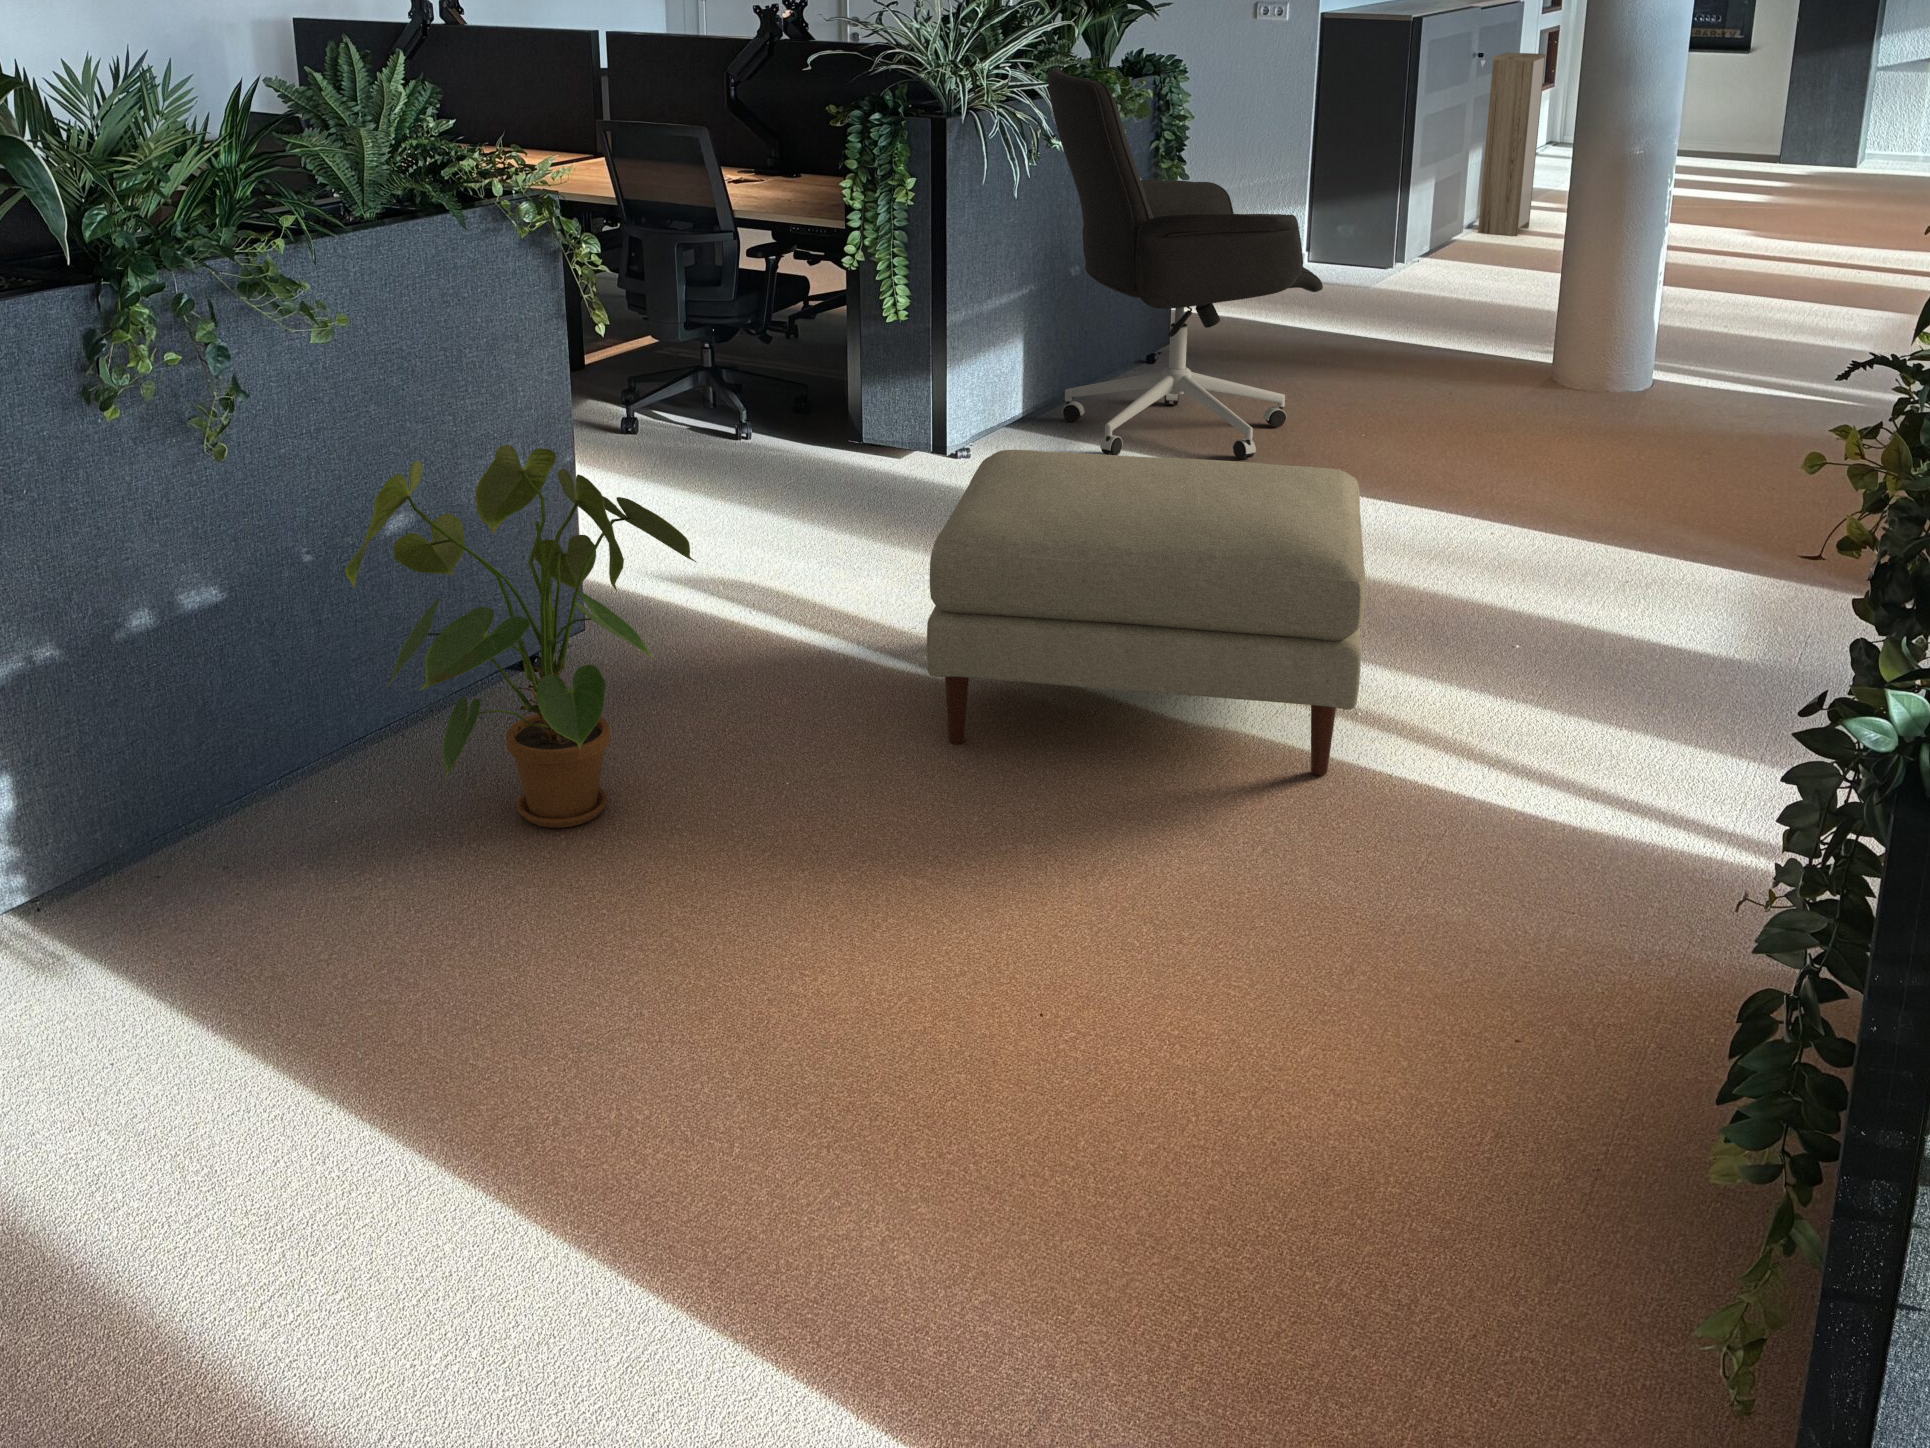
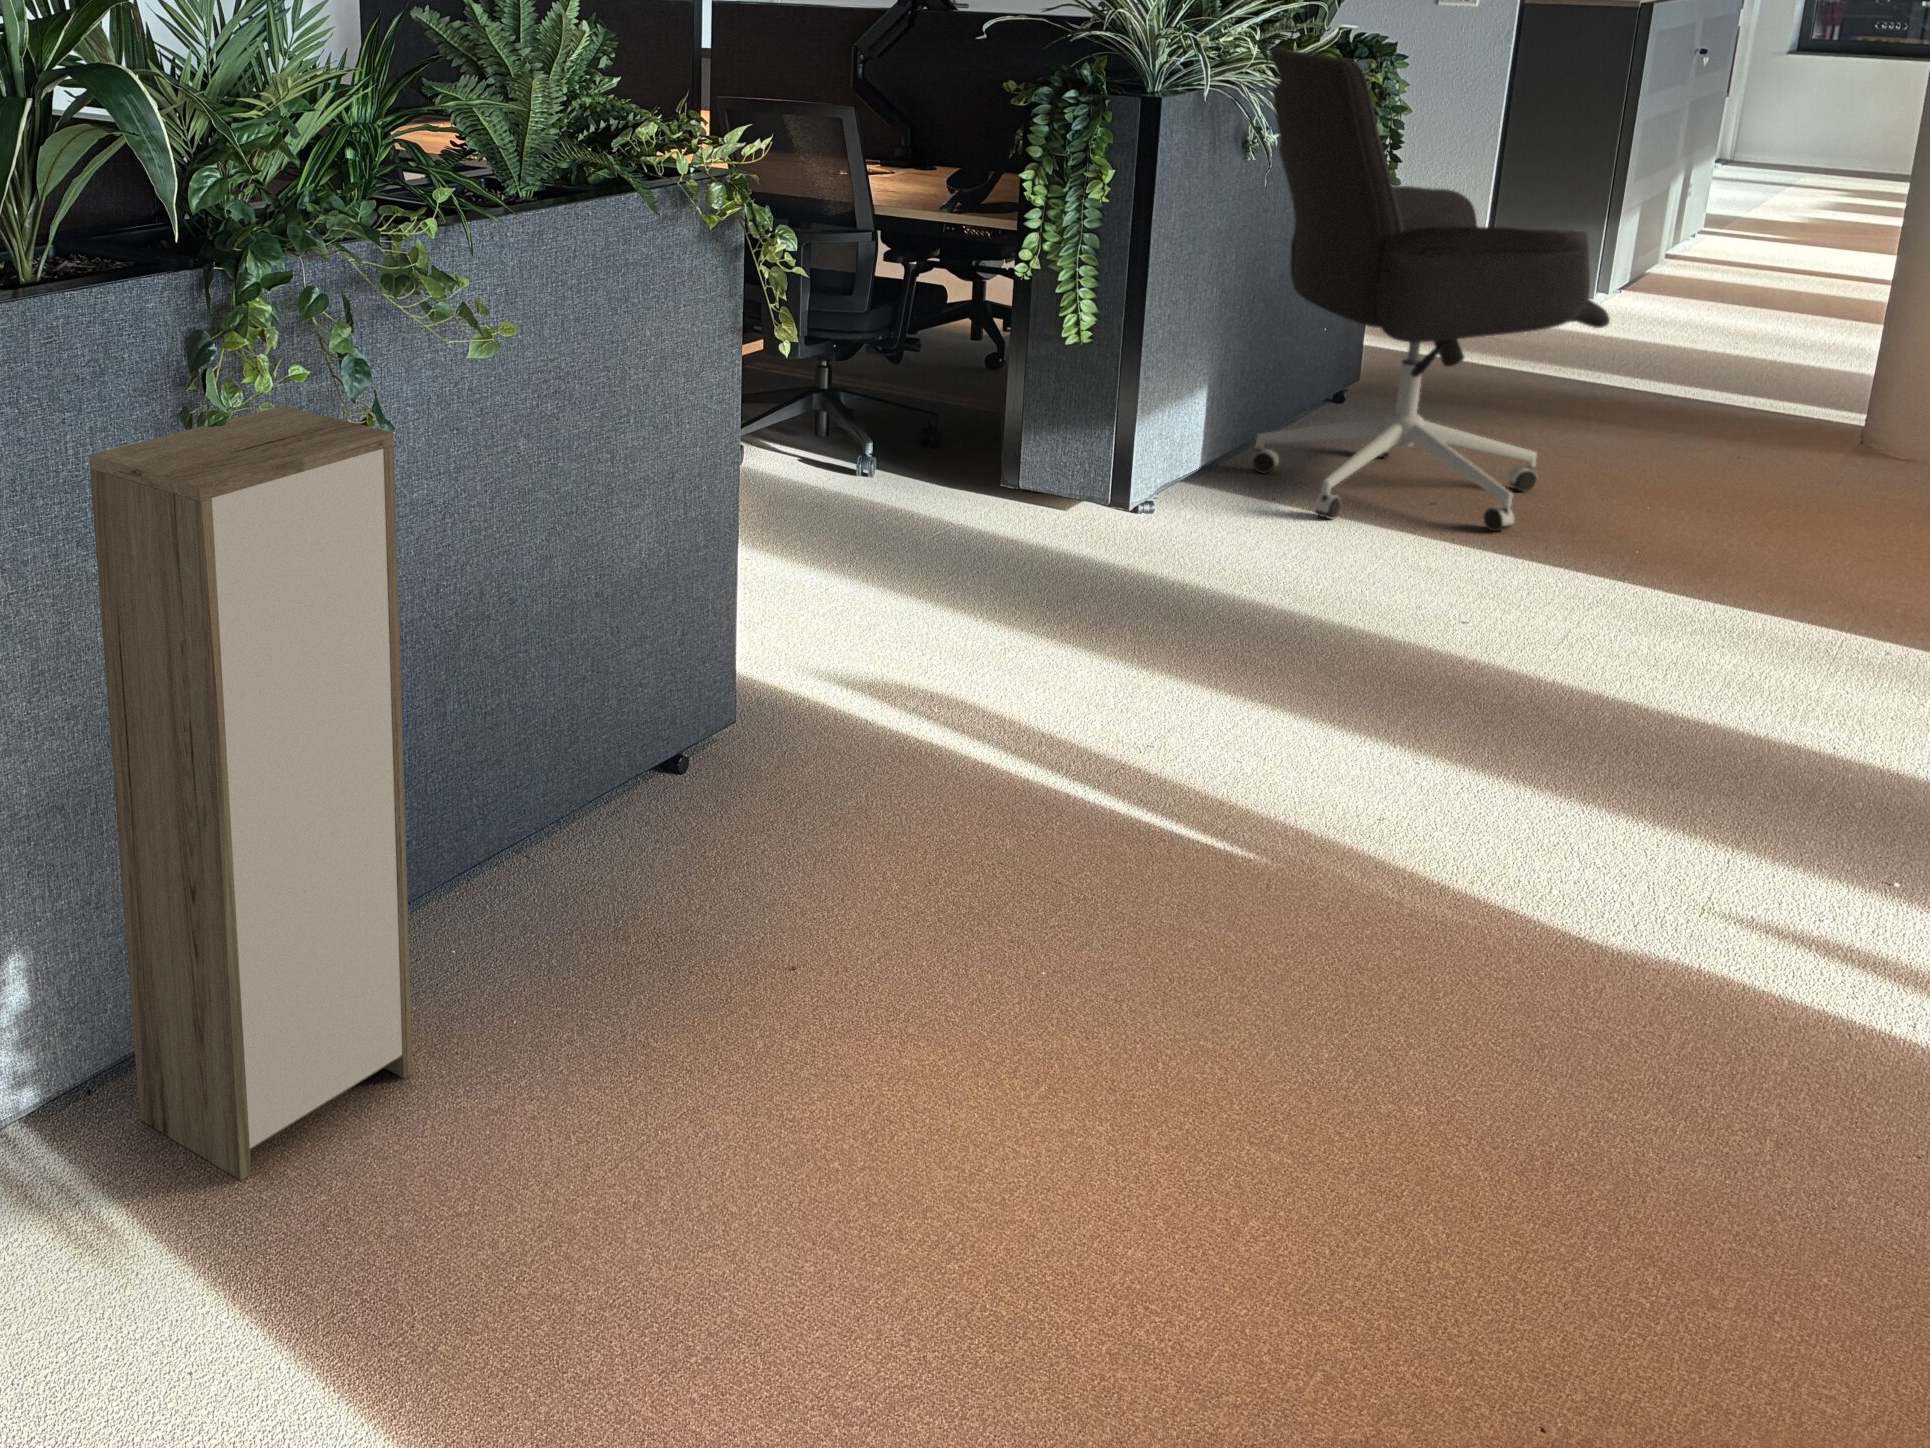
storage cabinet: present [1478,52,1546,236] -> present [89,406,413,1180]
house plant: present [345,444,696,828] -> none [483,494,922,1011]
ottoman: present [927,450,1366,775] -> none [1224,523,1888,1005]

